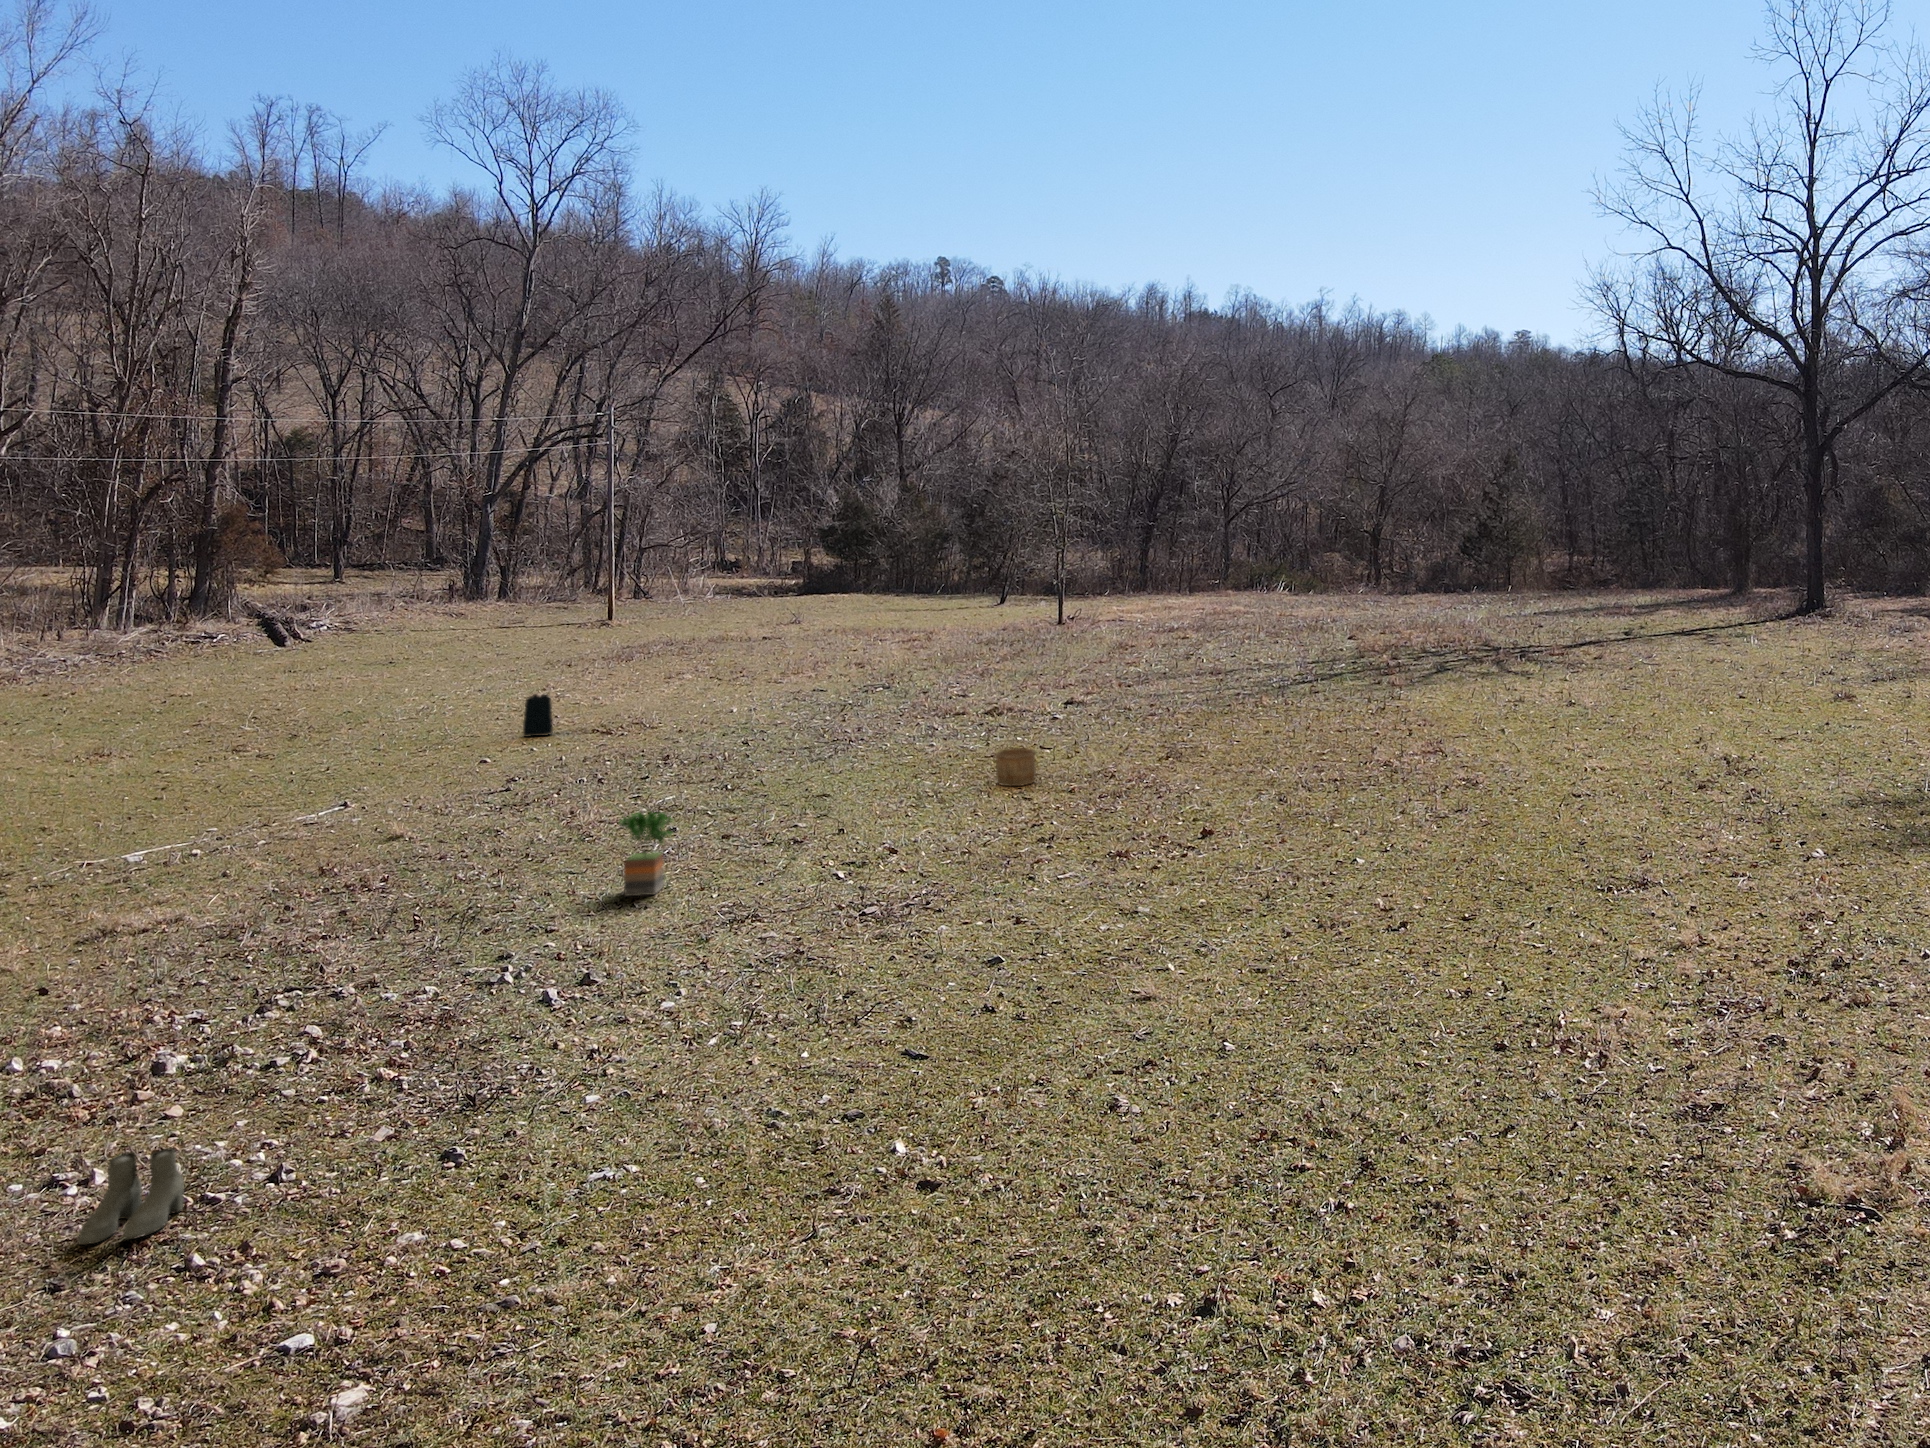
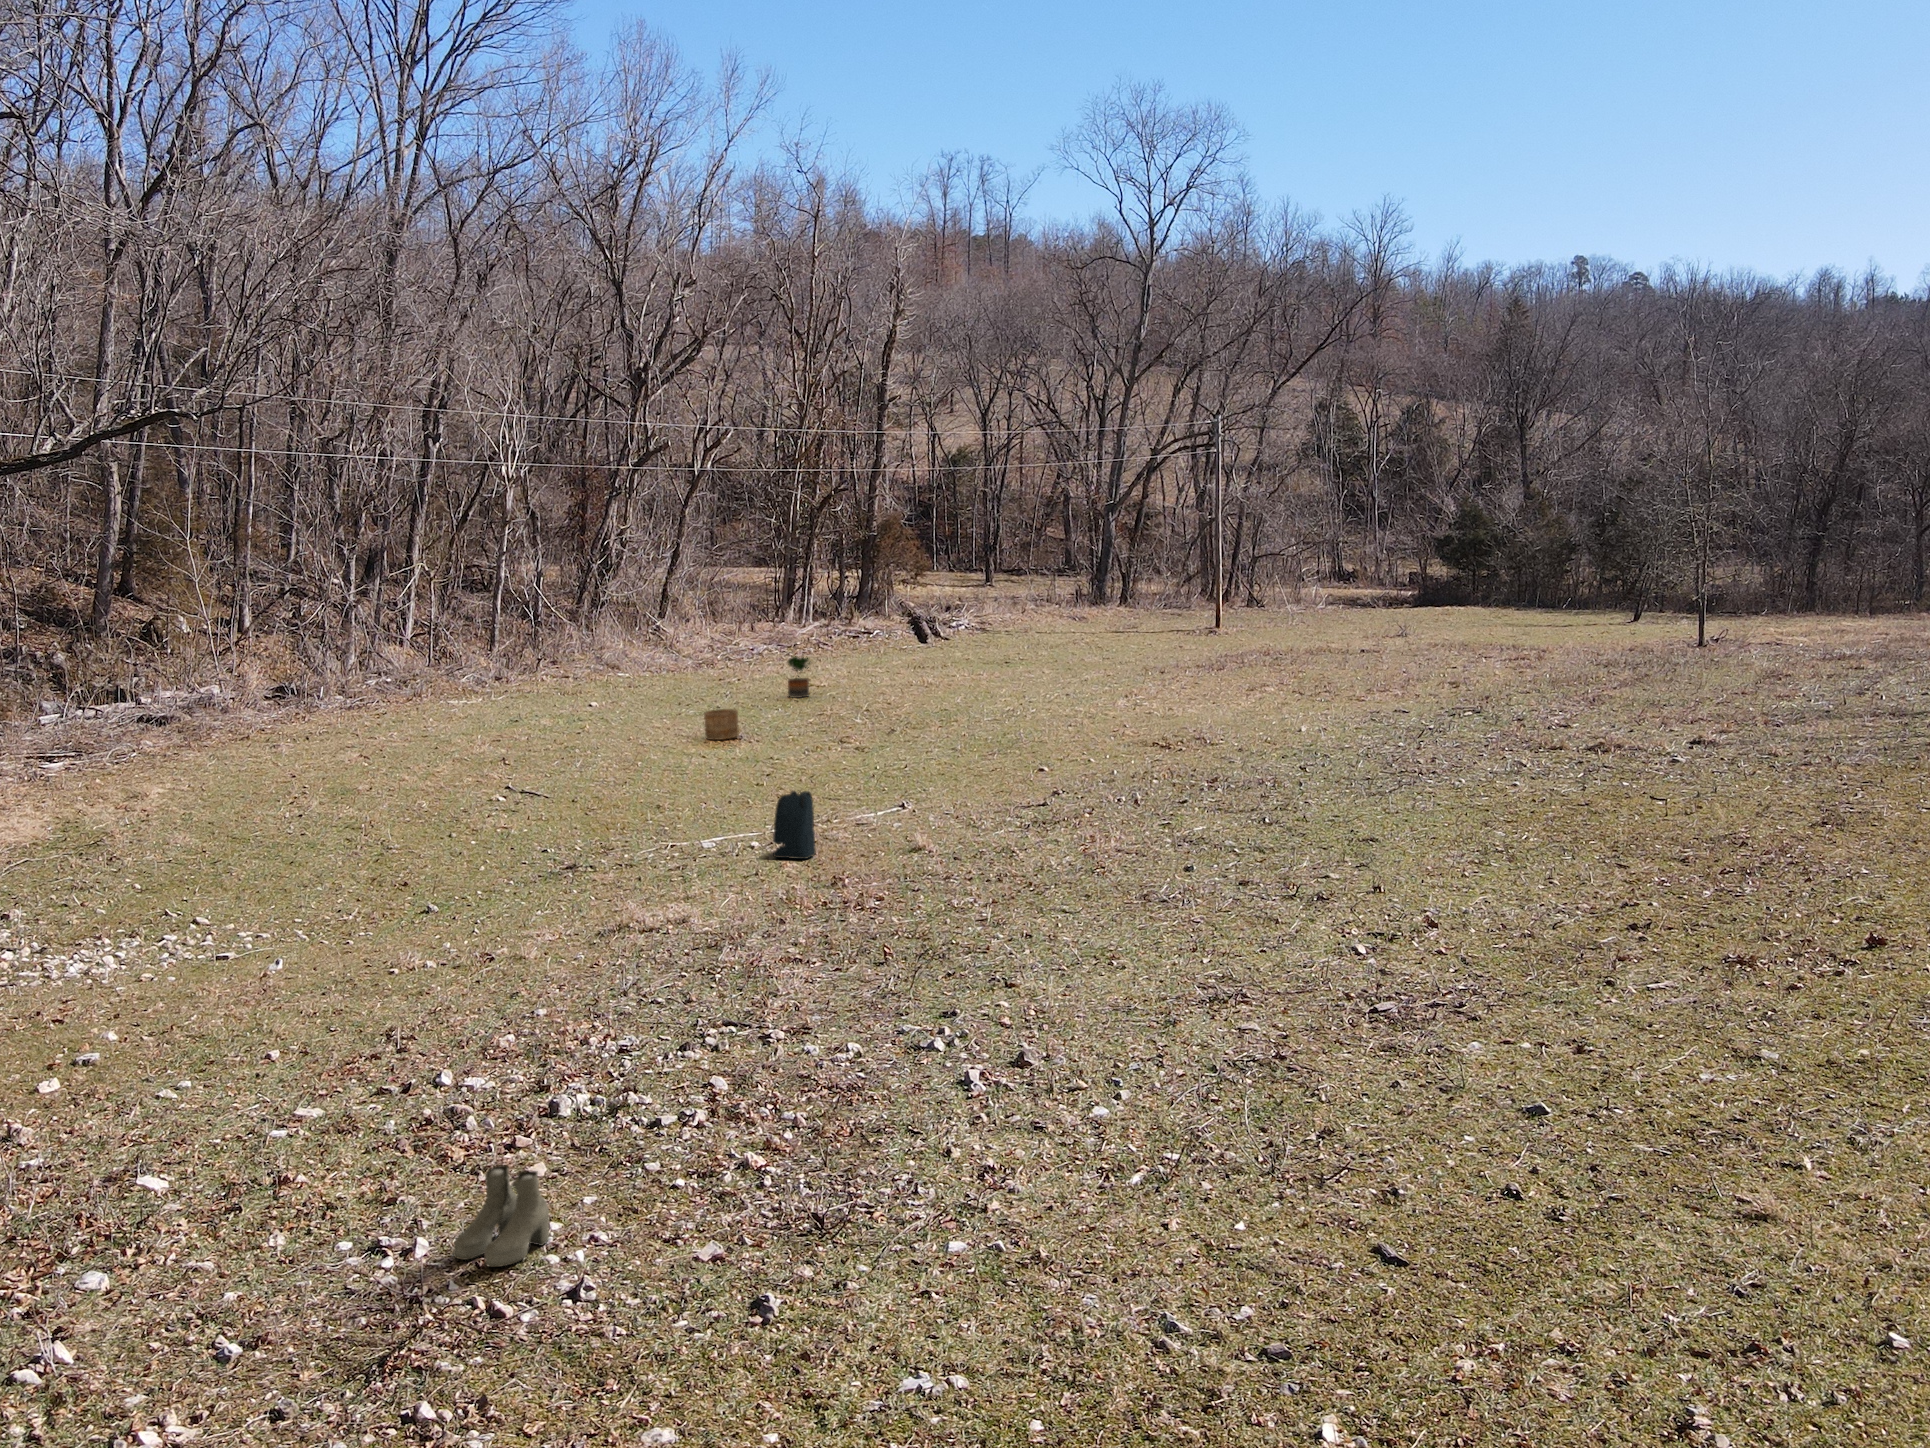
backpack: present [523,694,553,737] -> present [773,791,816,859]
wooden bucket: present [995,748,1036,786] -> present [704,709,739,740]
potted tree: present [619,812,672,896] -> present [788,656,811,698]

